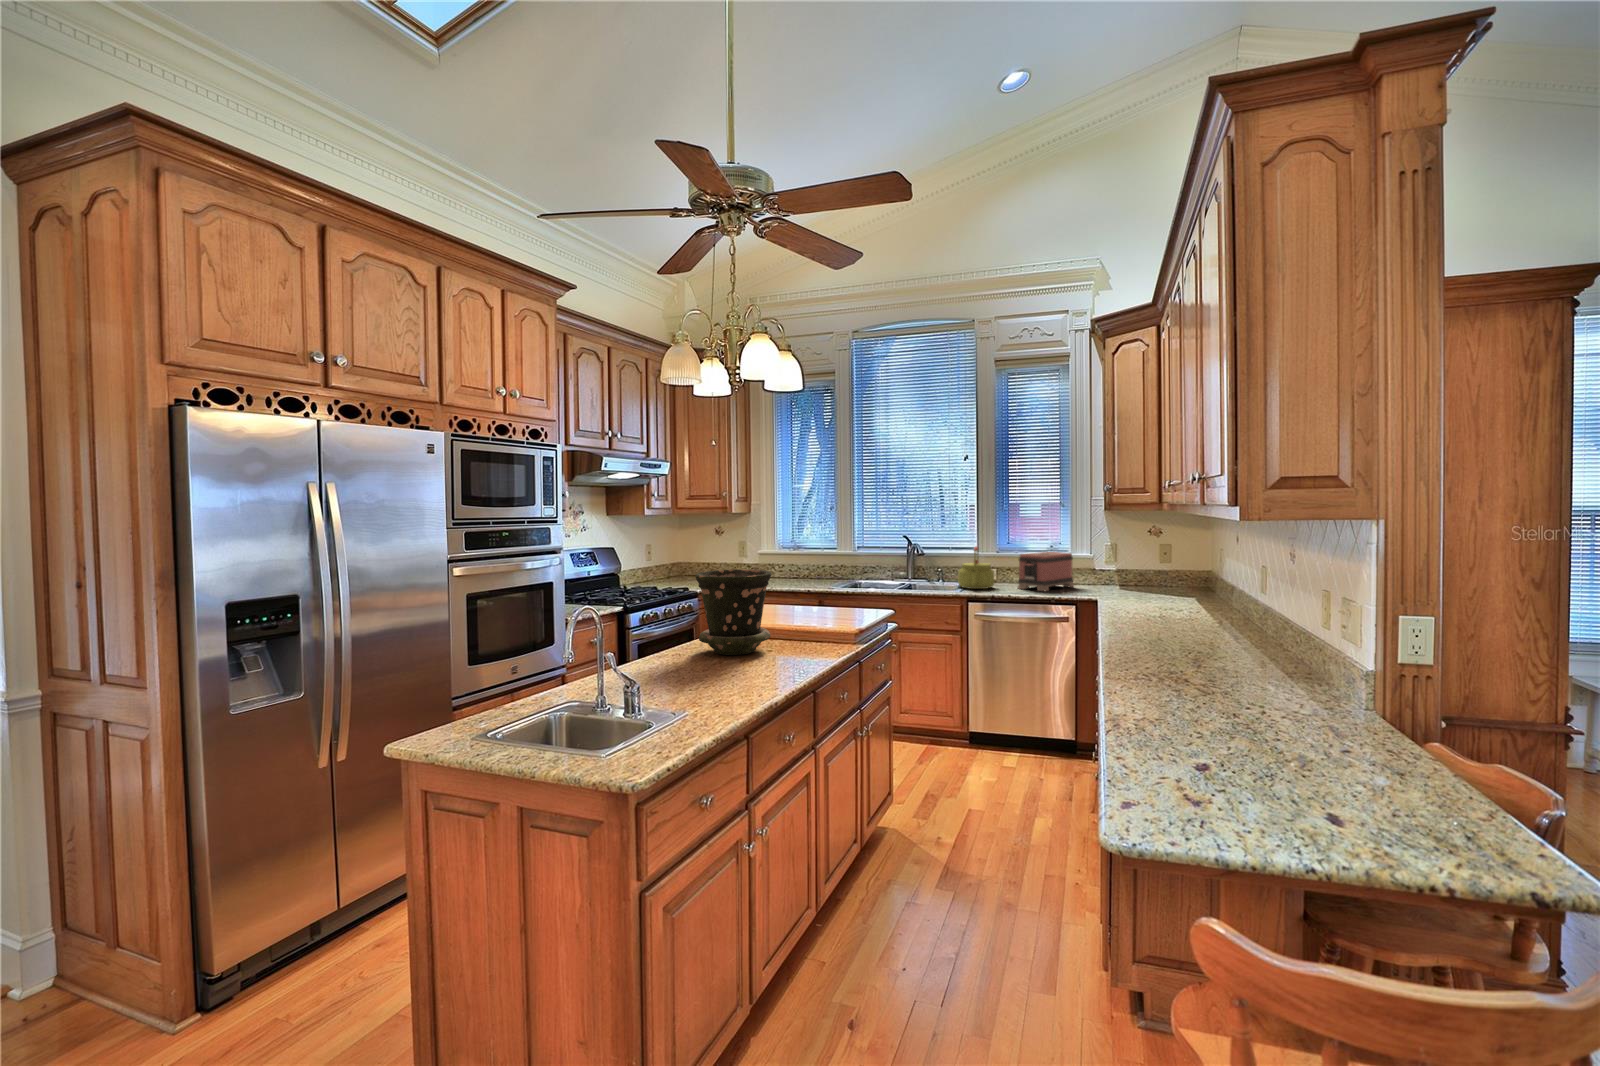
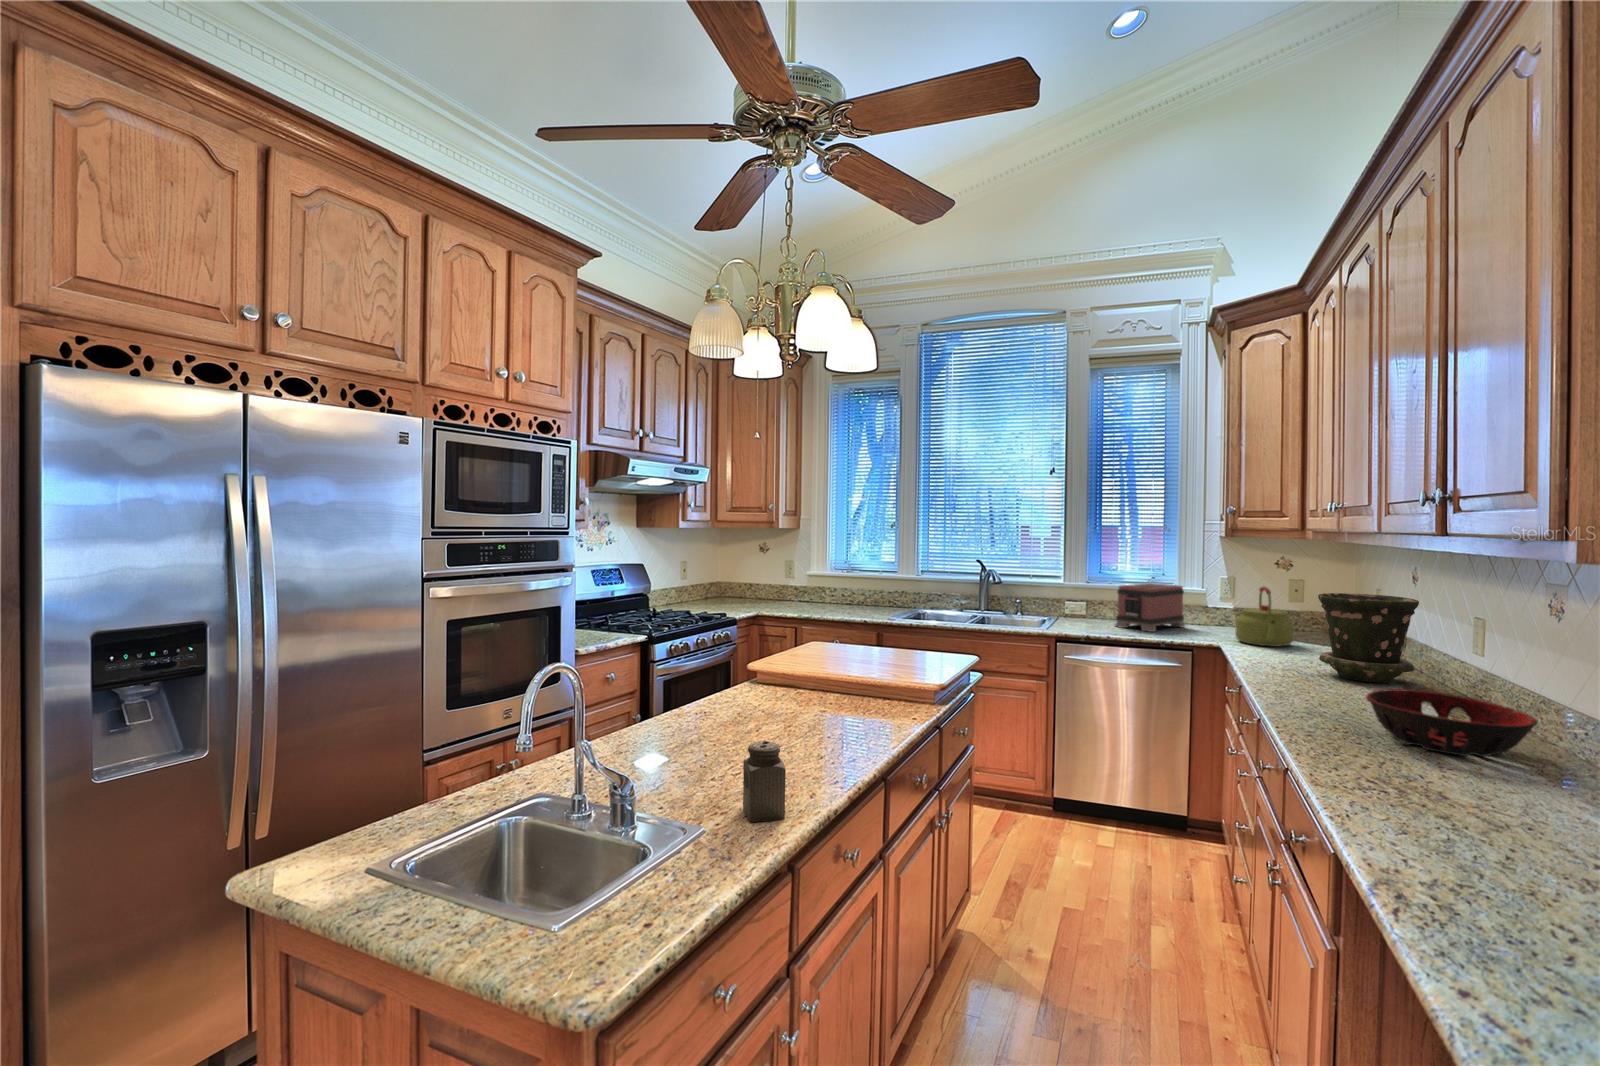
kettle: present [958,547,994,589] -> present [1235,587,1294,647]
flower pot: present [695,569,771,655] -> present [1318,593,1419,683]
decorative bowl: none [1159,619,1262,660] -> present [1366,689,1537,756]
salt shaker: none [713,658,741,709] -> present [743,741,786,822]

